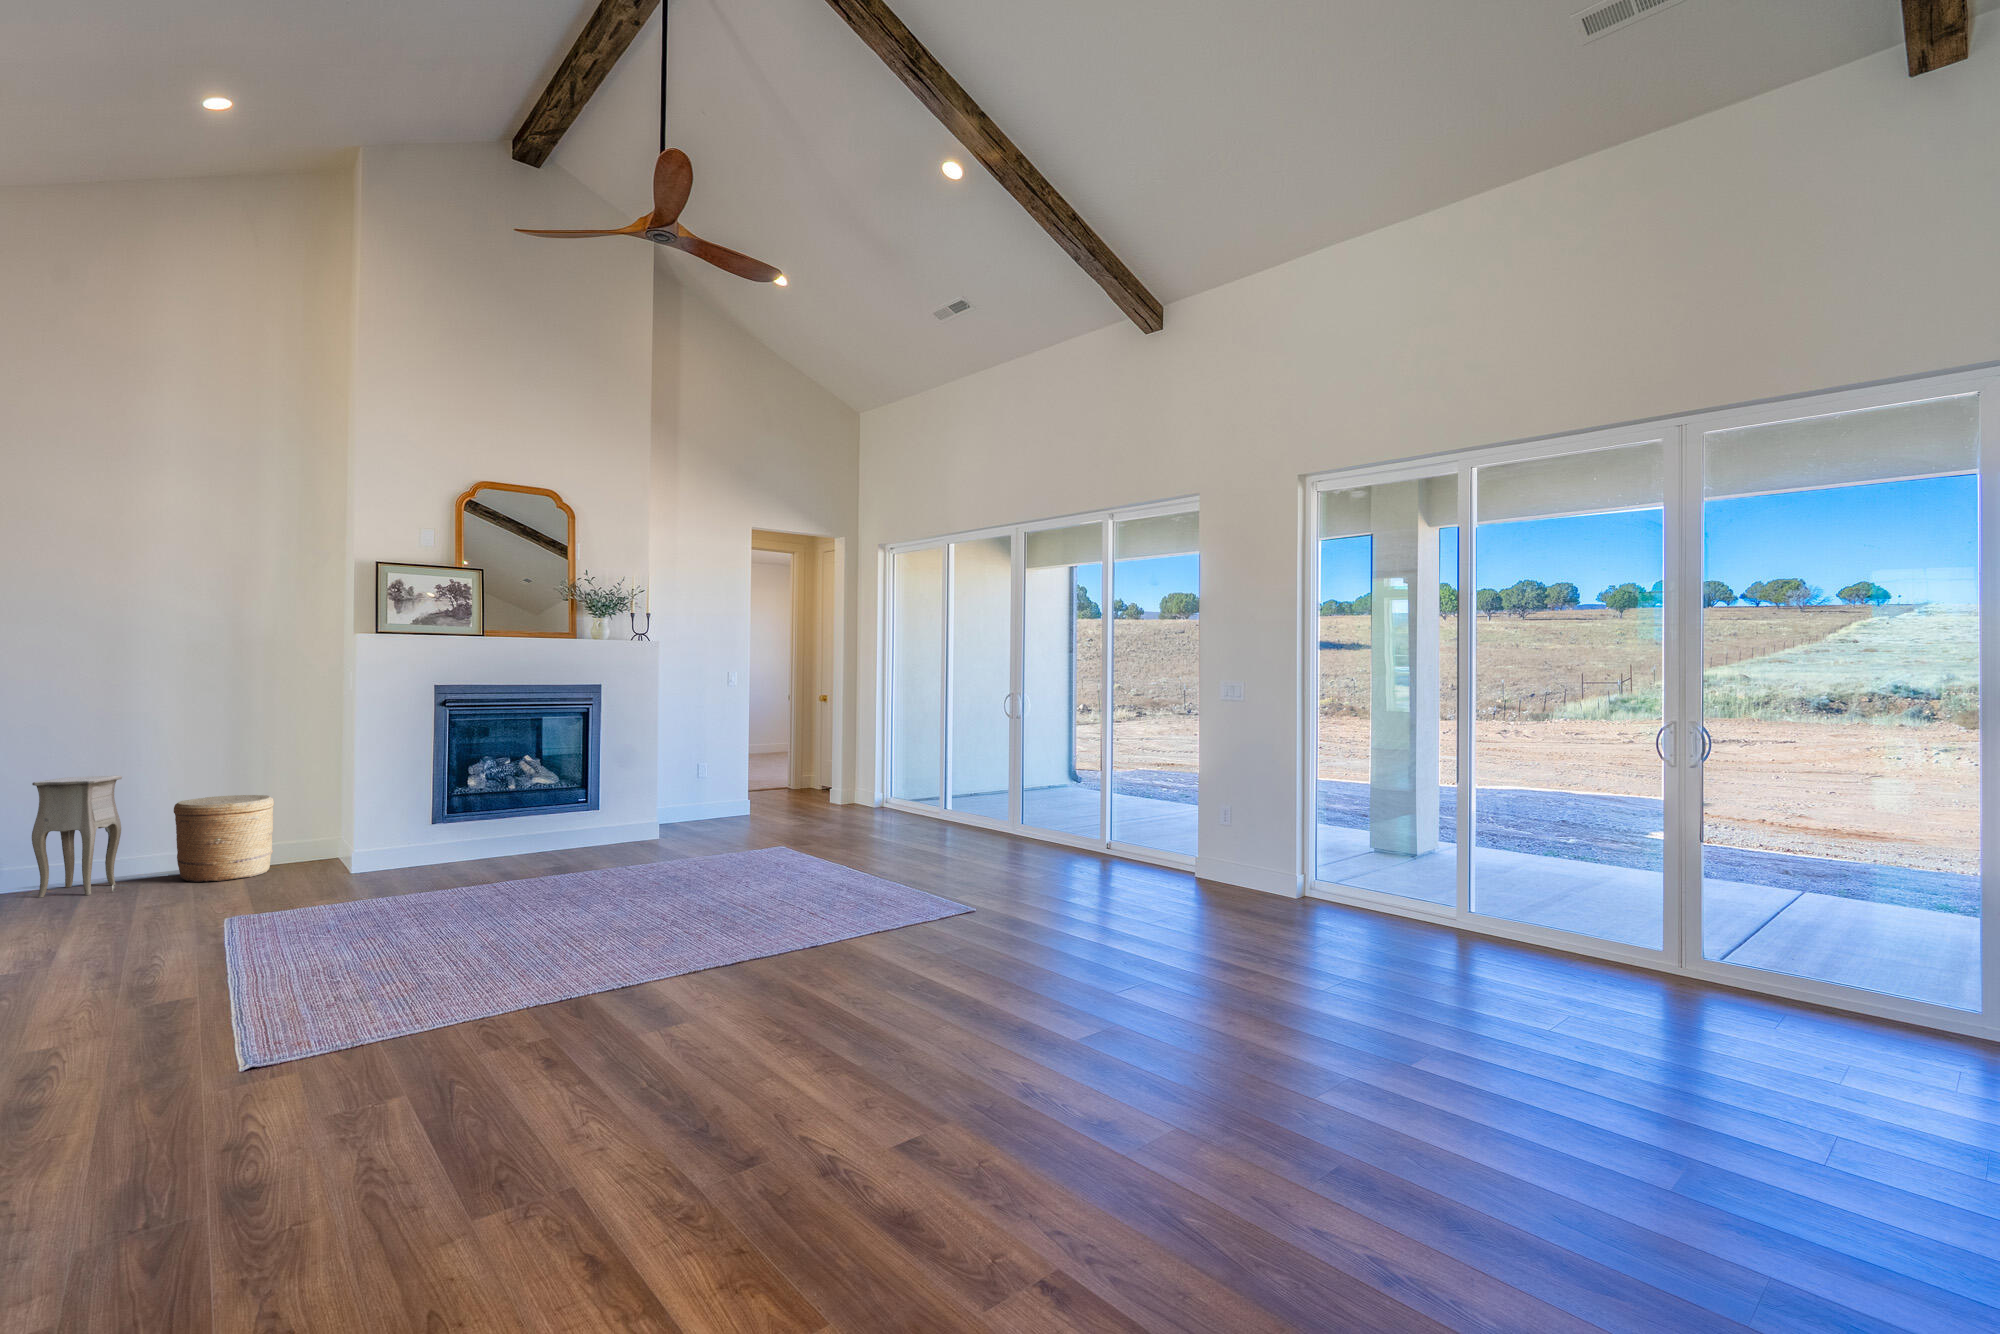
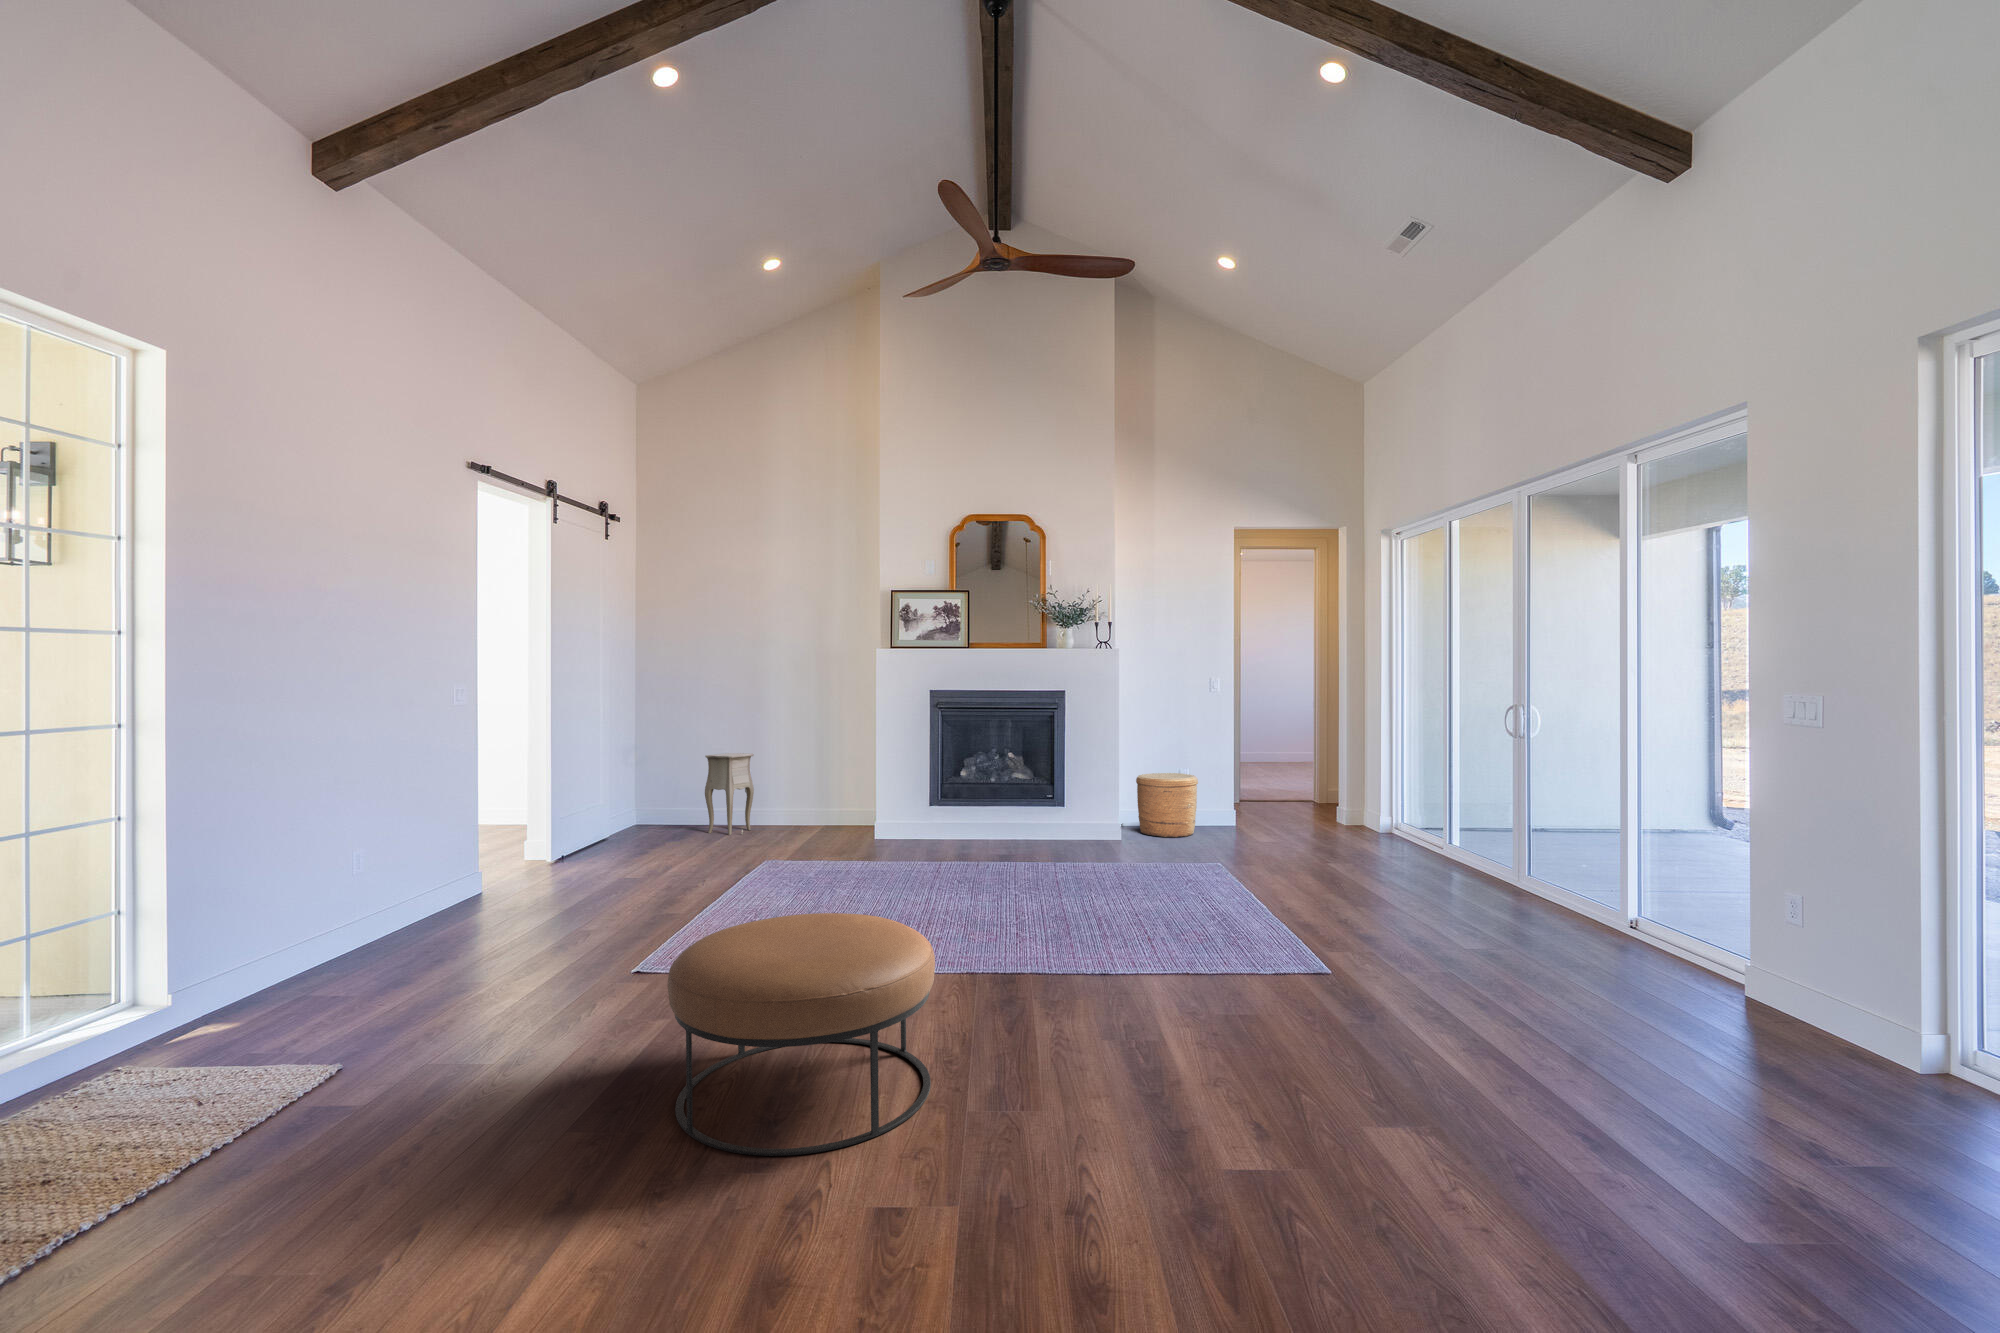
woven basket: present [174,795,274,882] -> present [1136,773,1198,838]
ottoman: none [569,909,841,1147] -> present [668,913,935,1156]

